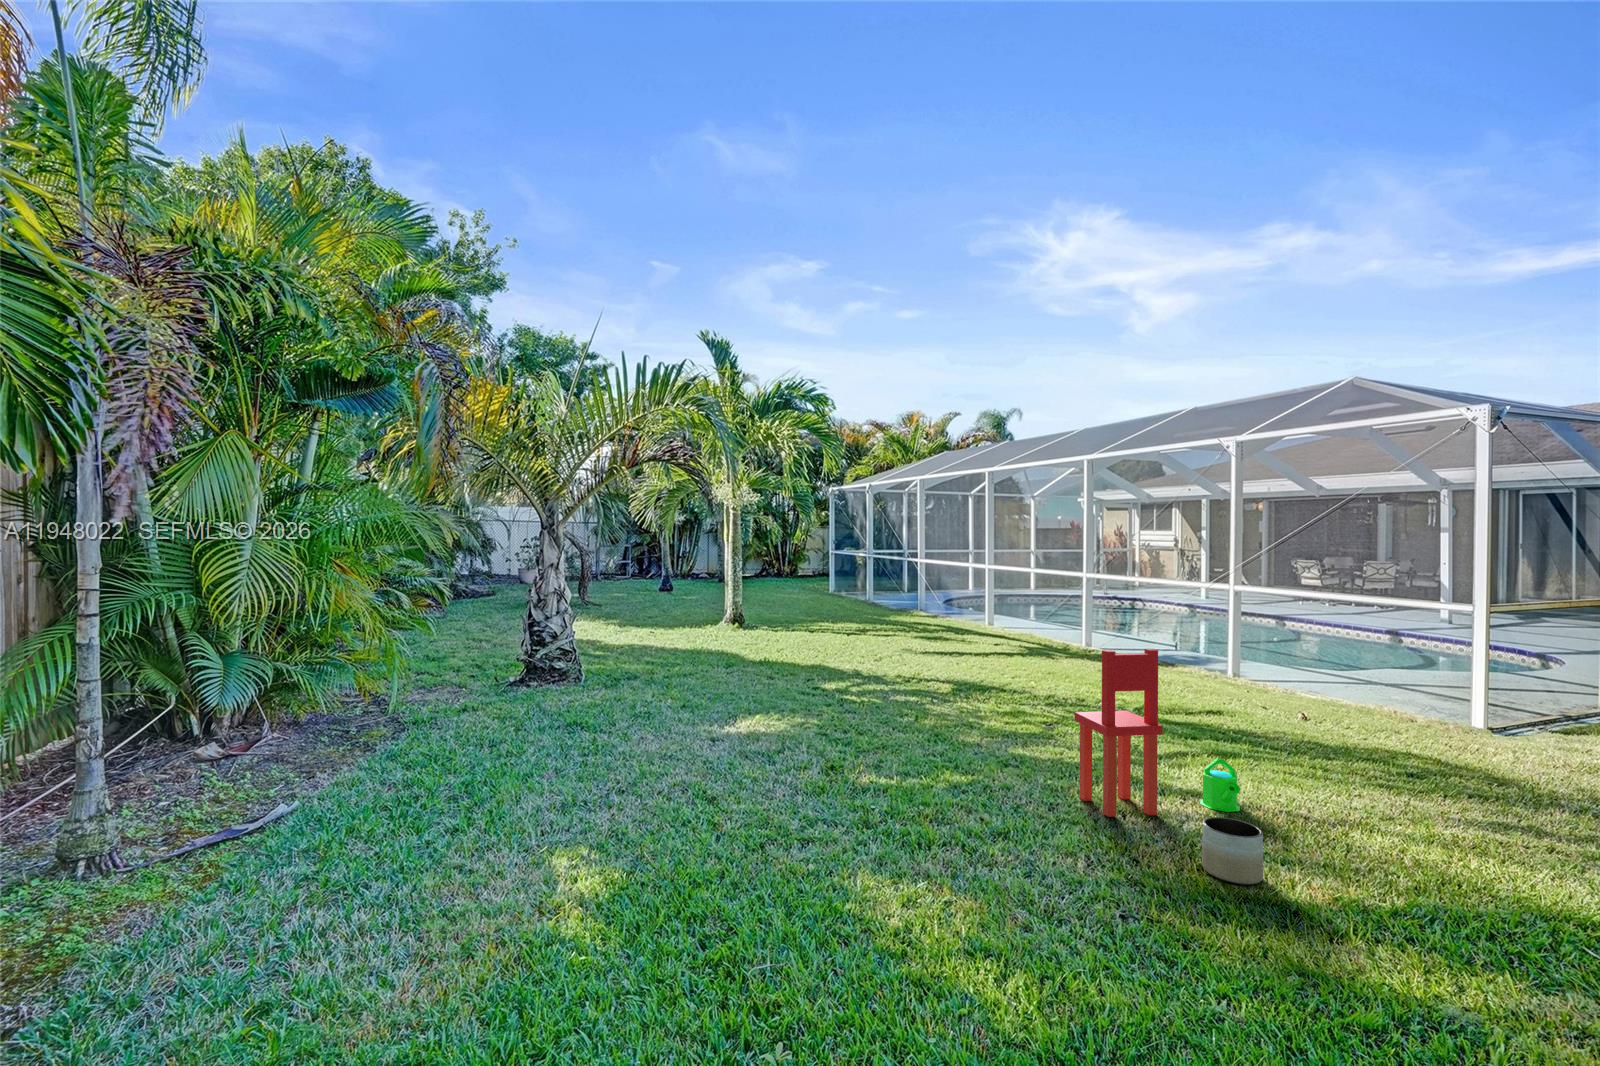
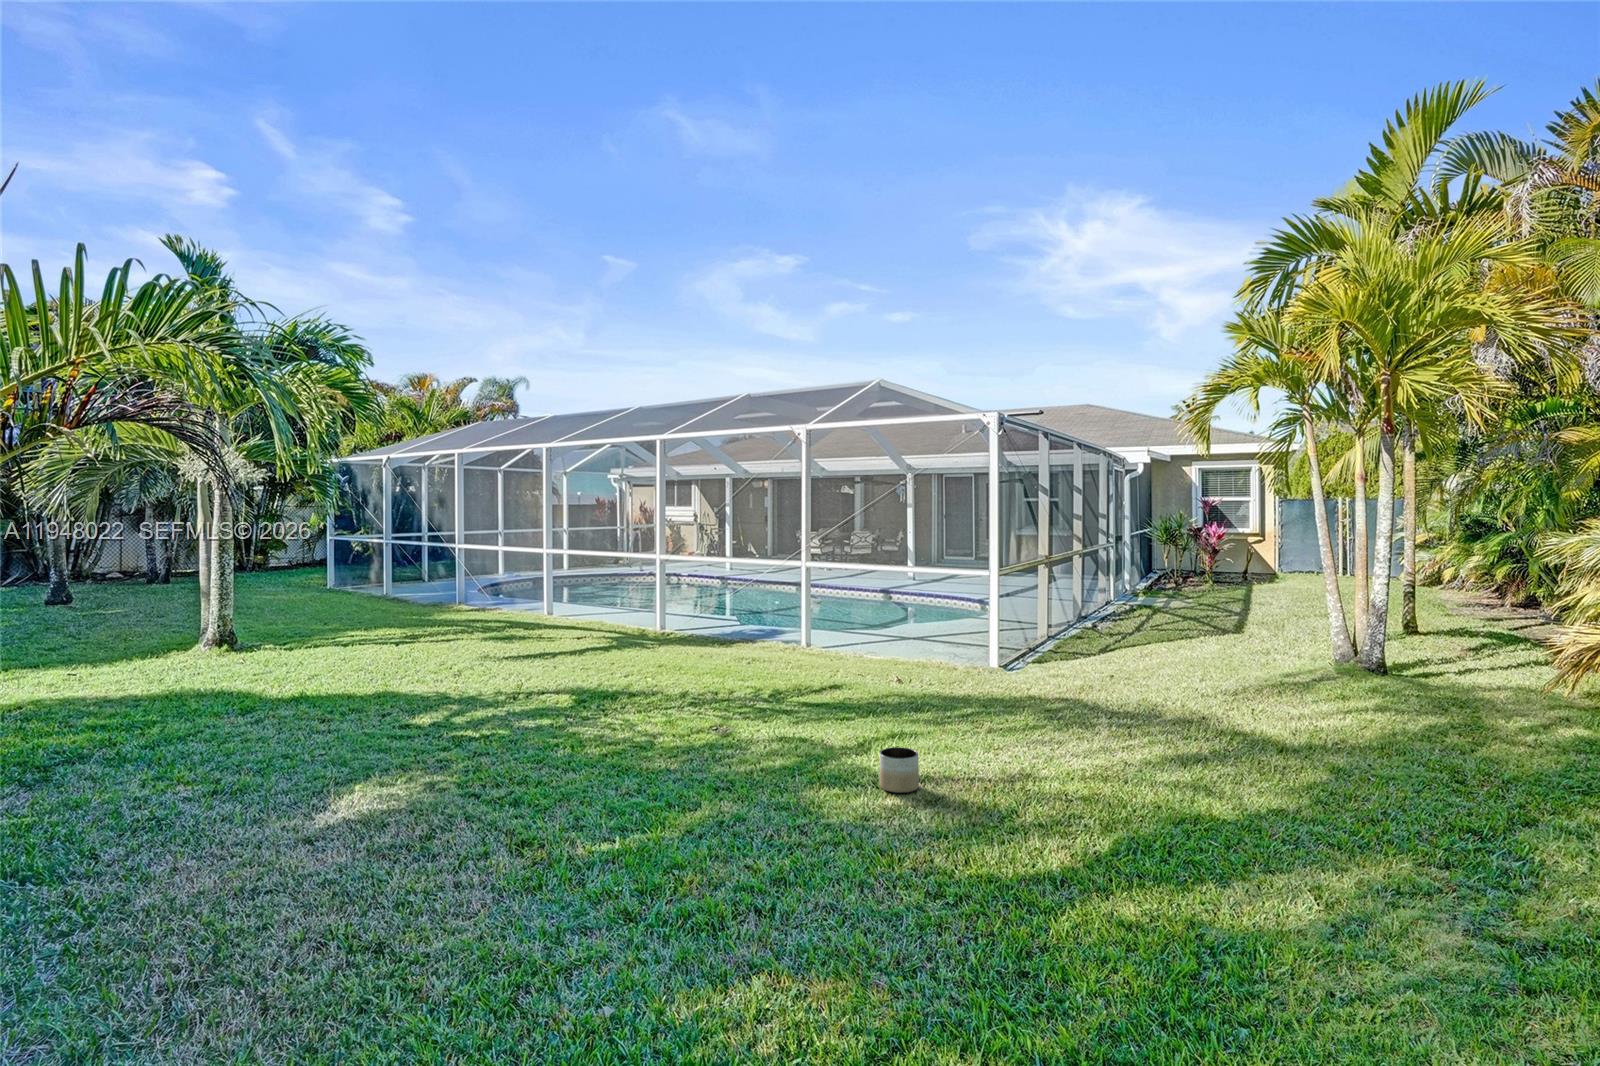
chair: present [1075,649,1163,817] -> none [762,626,832,770]
watering can: present [1200,759,1240,812] -> none [846,707,878,747]

